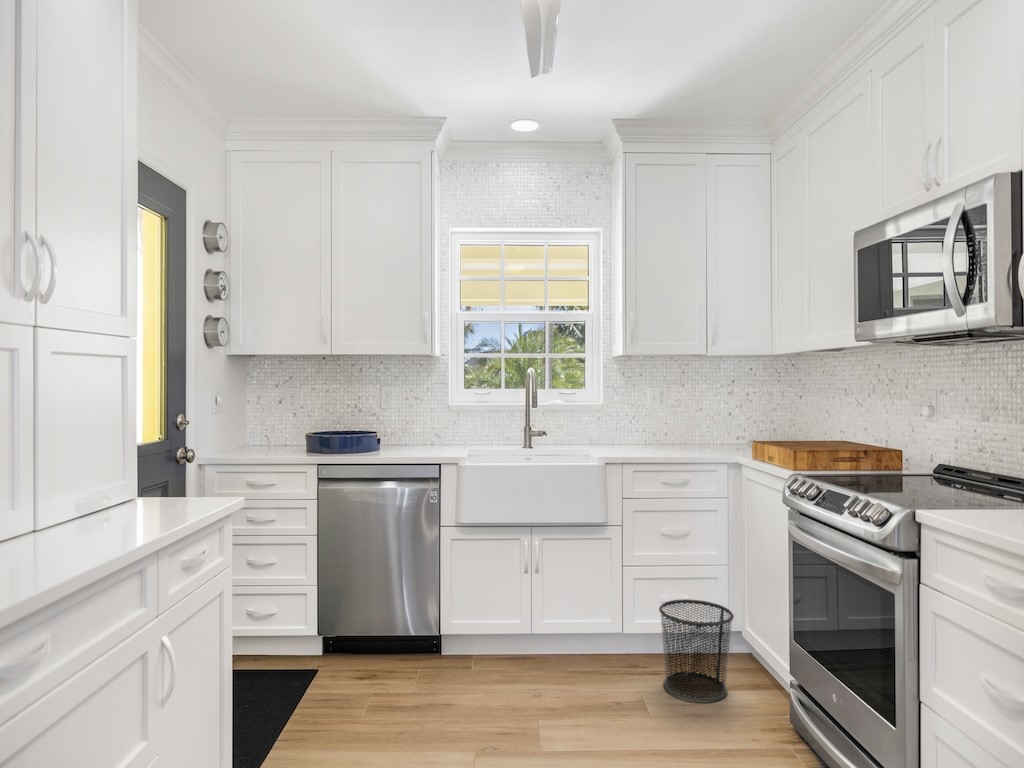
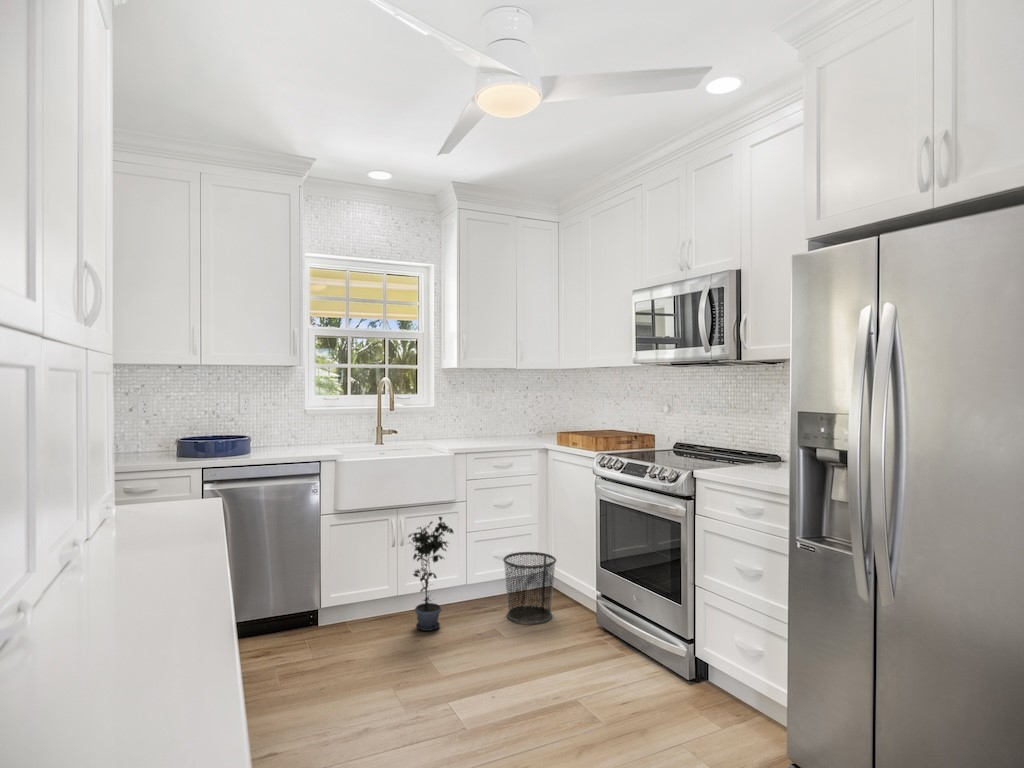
potted plant: none [528,542,589,684] -> present [408,517,453,631]

